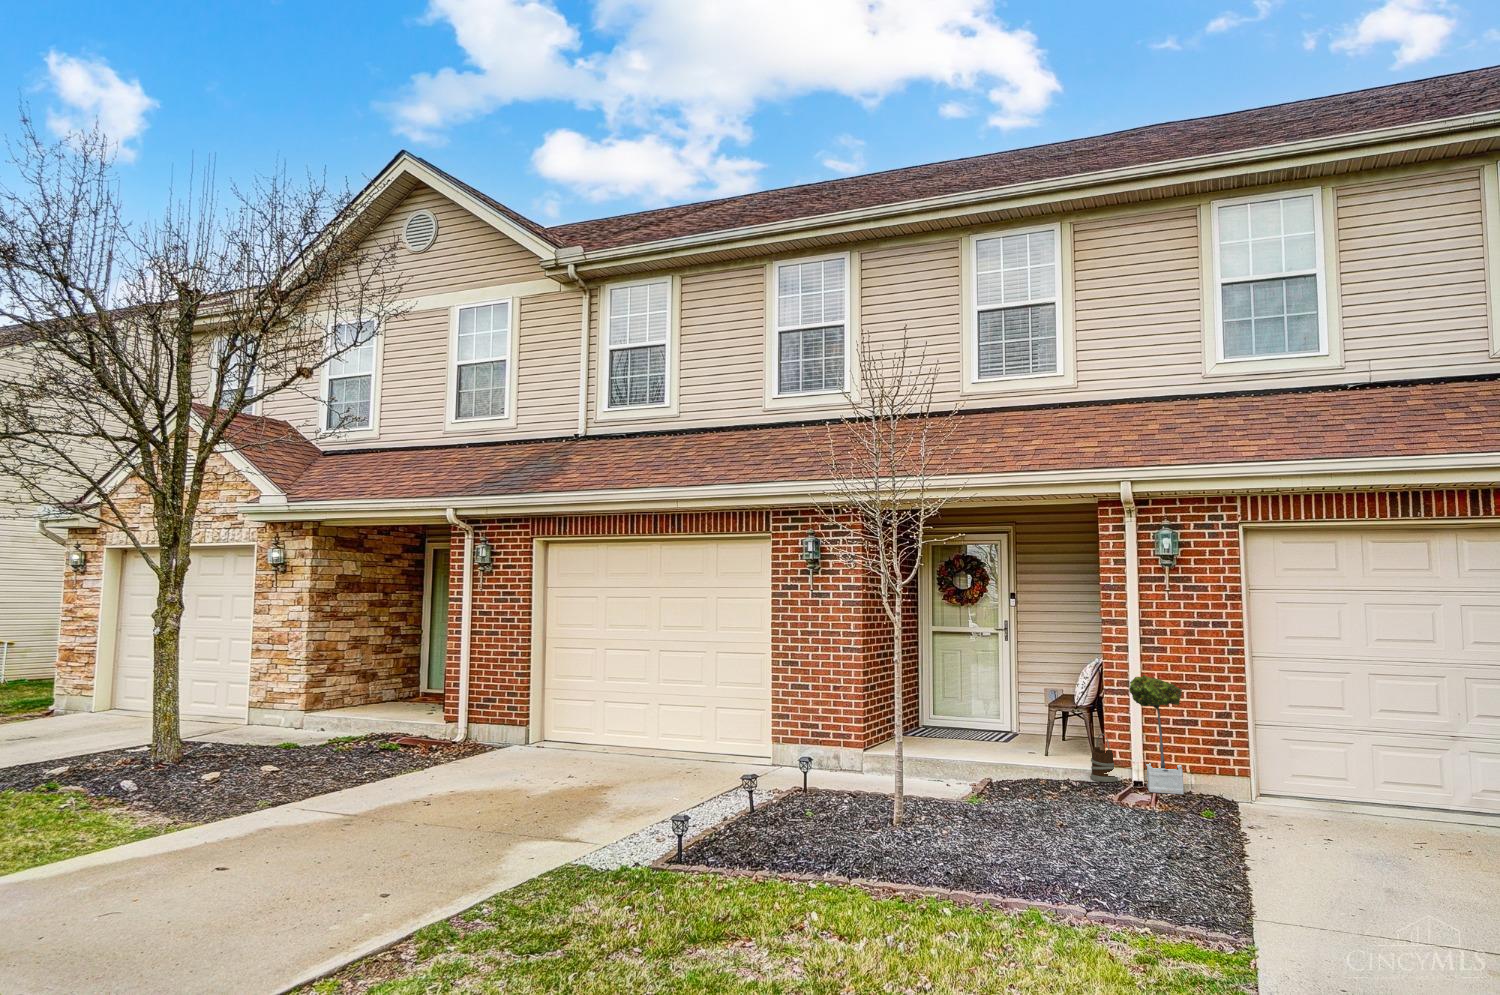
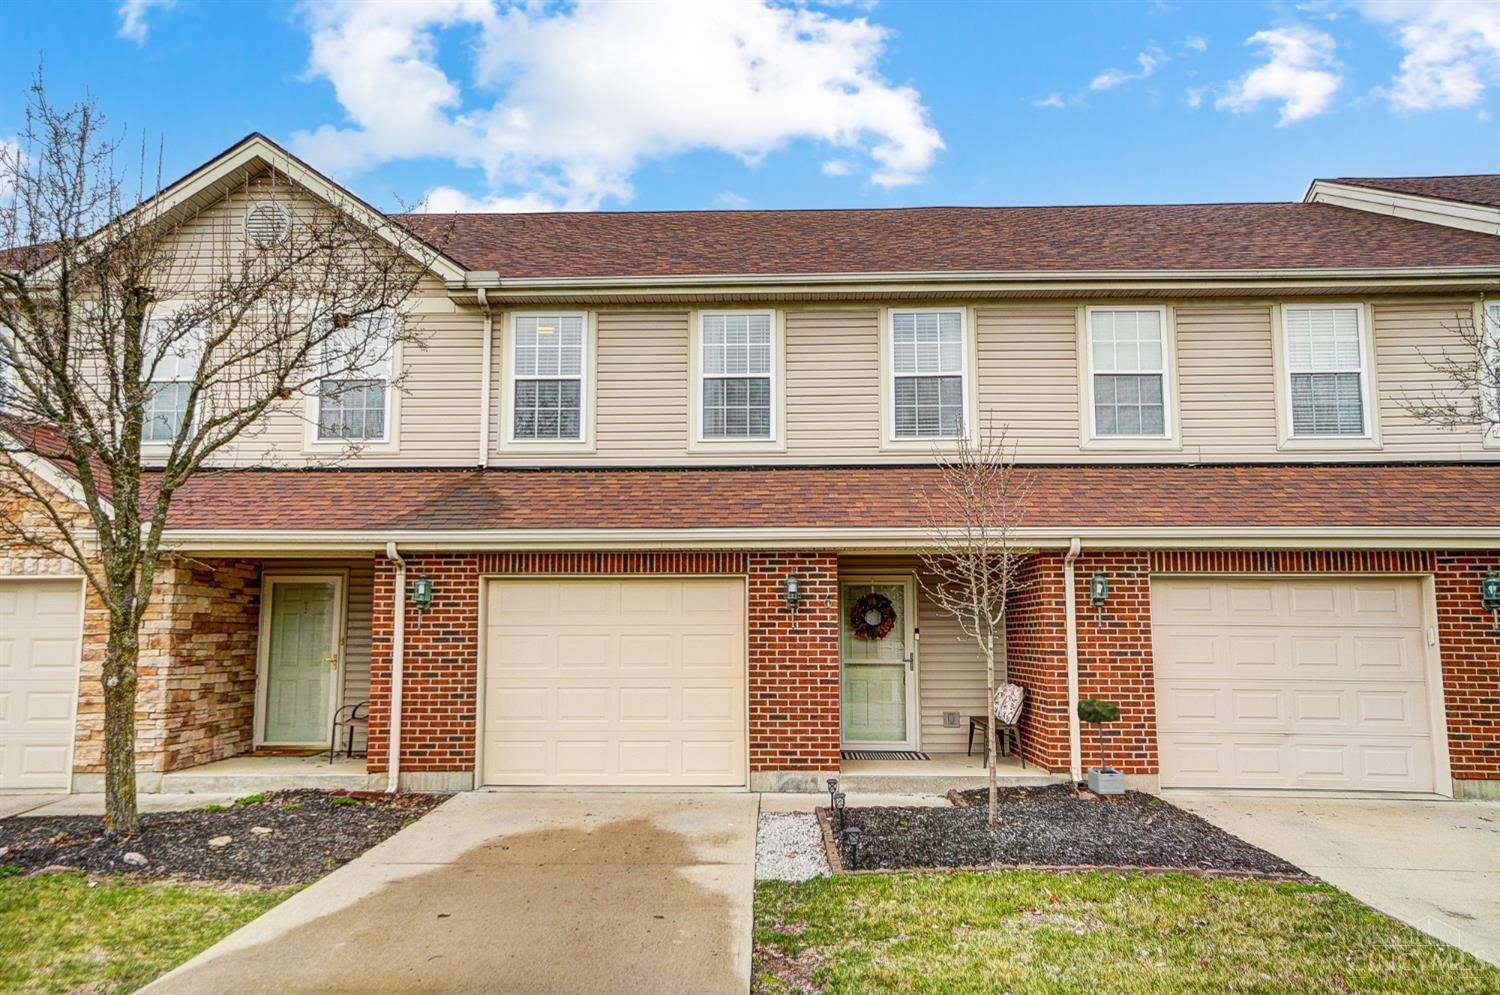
wooden bucket: present [1091,734,1118,782] -> none [1041,747,1063,787]

